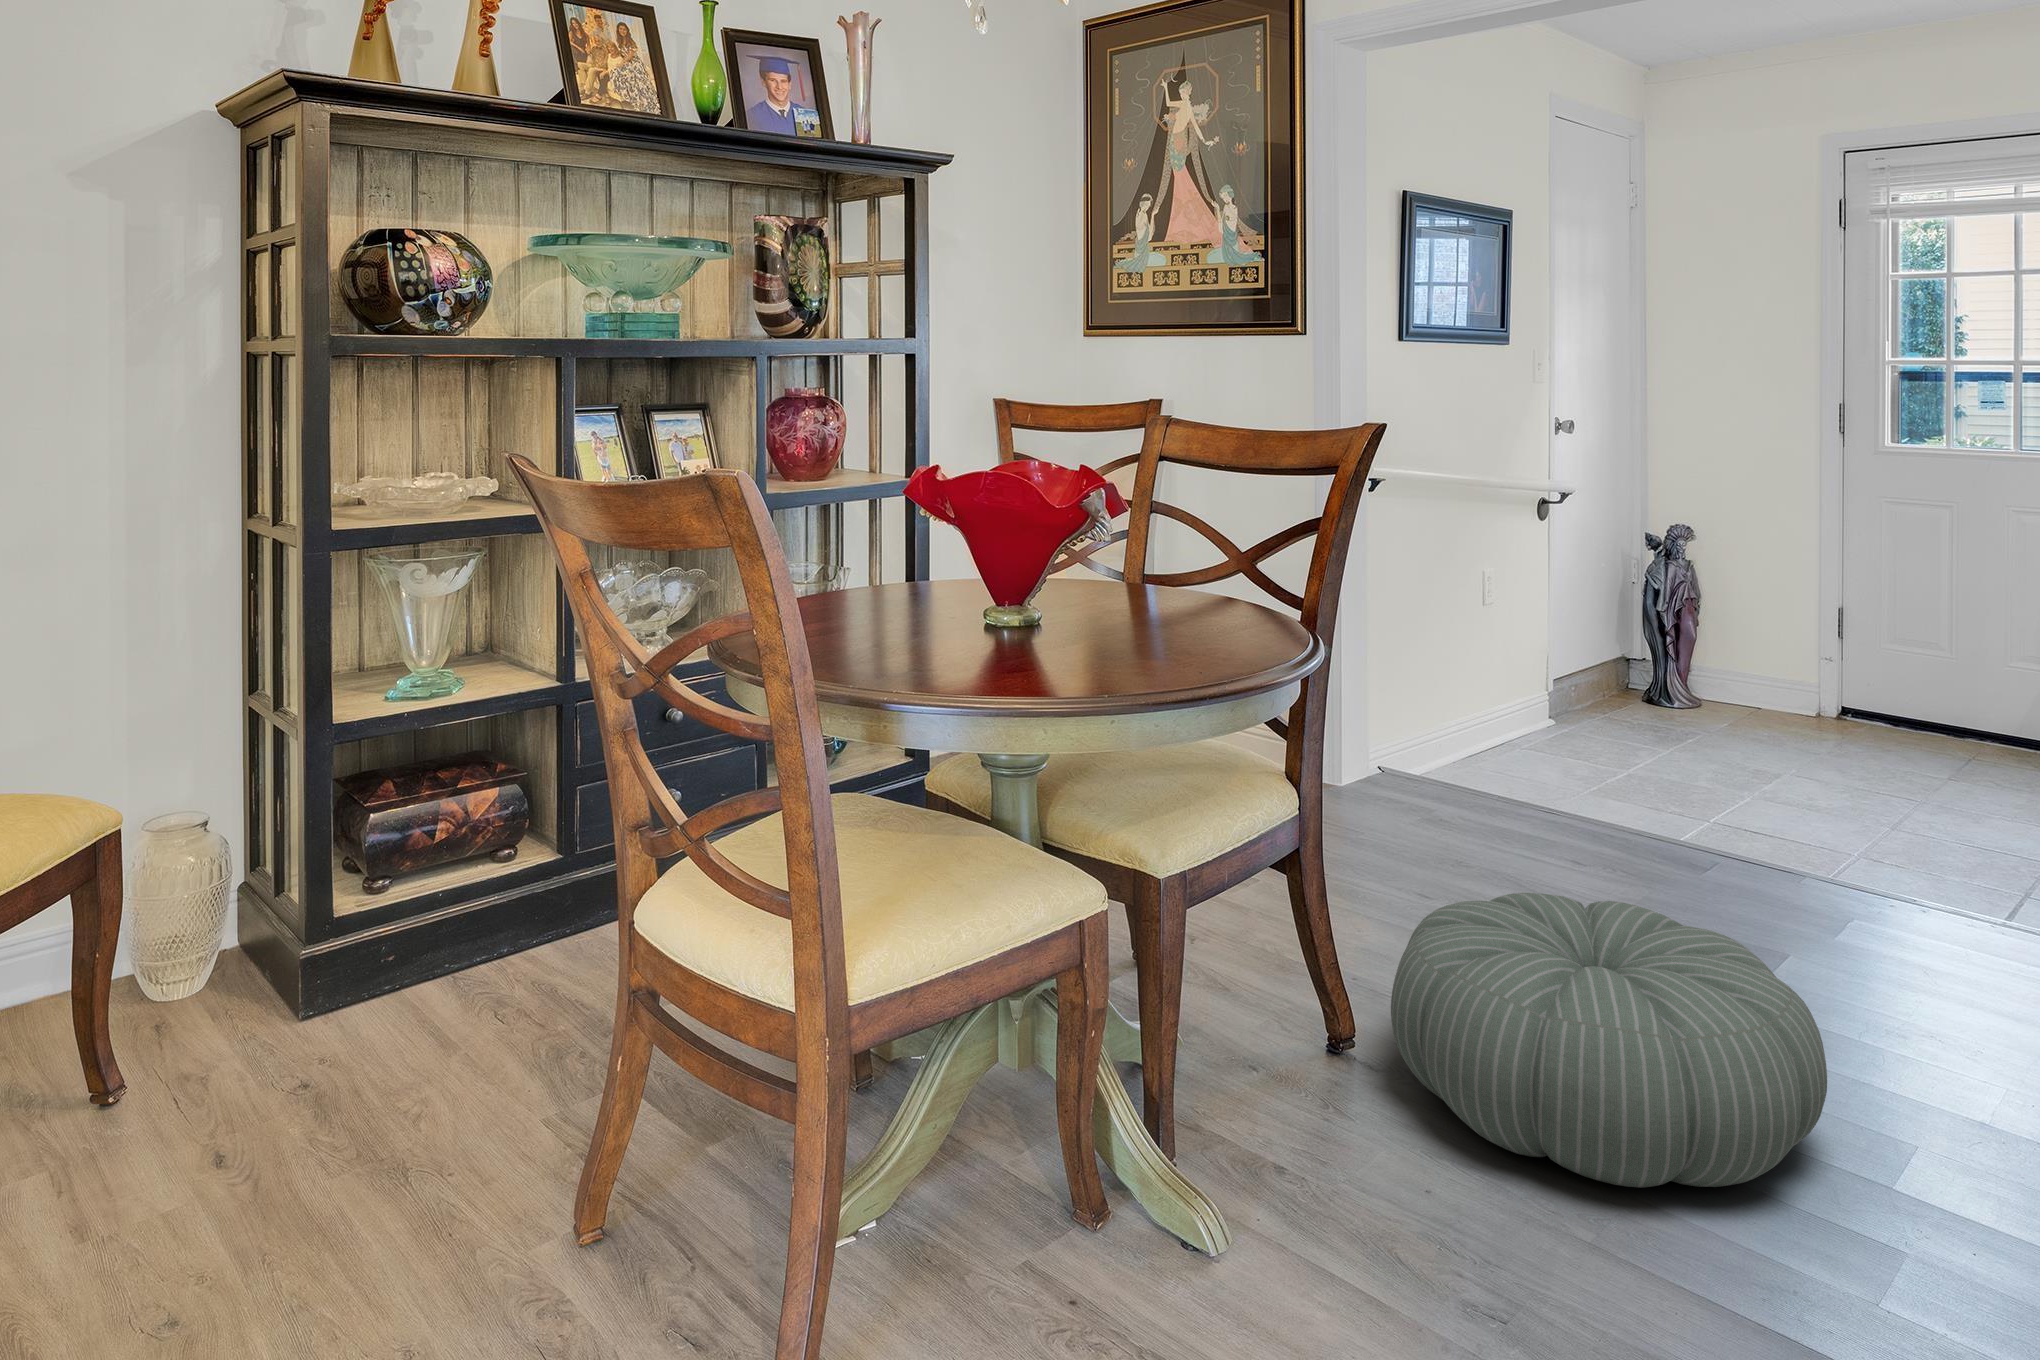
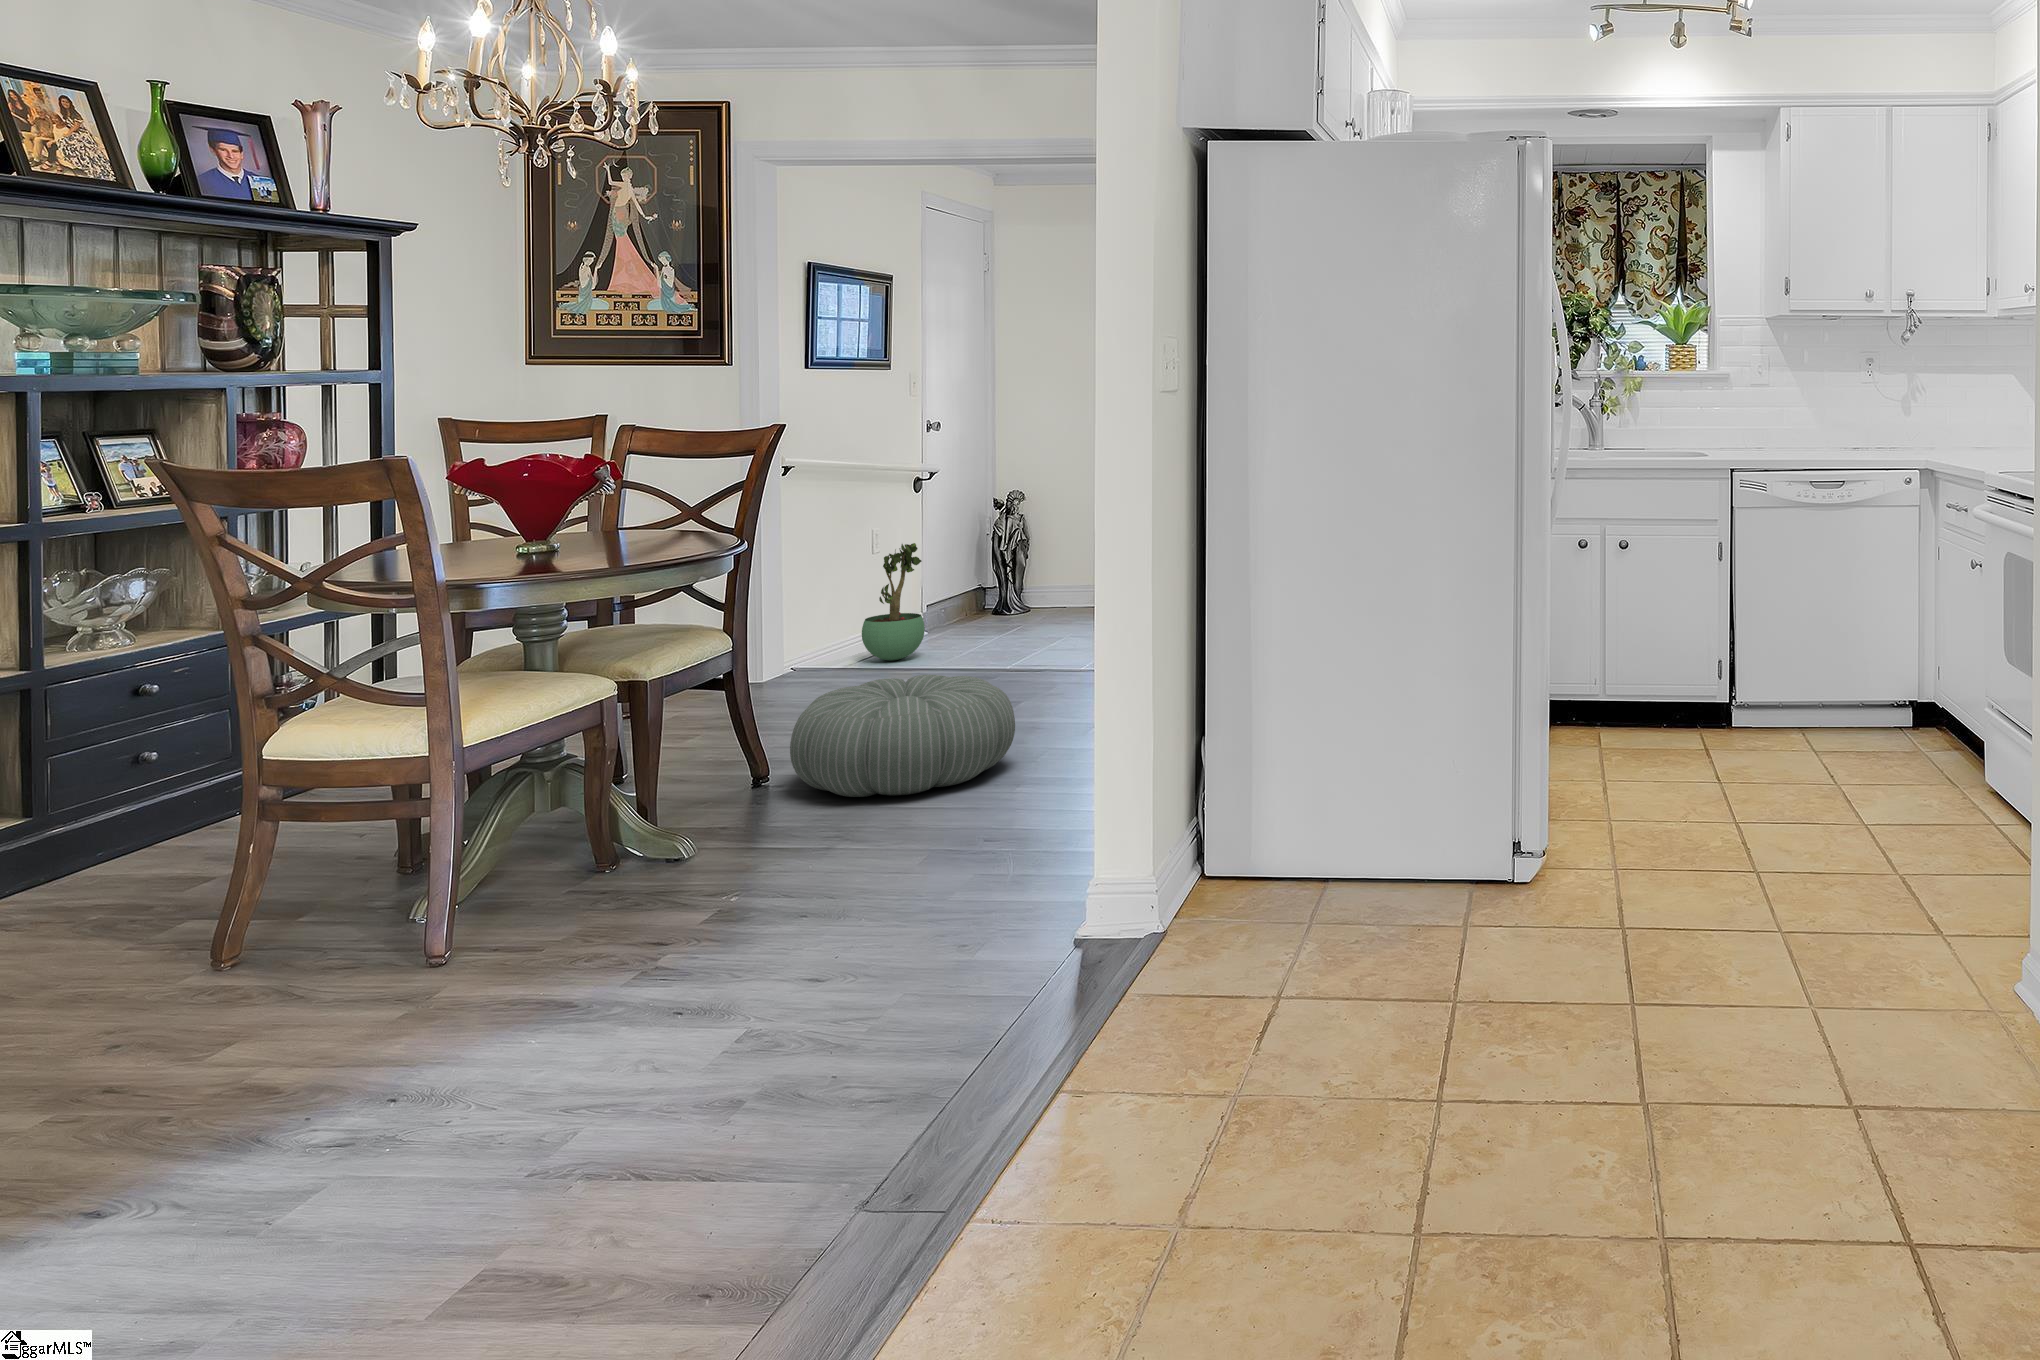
potted plant: none [1472,598,1562,769] -> present [862,543,925,660]

